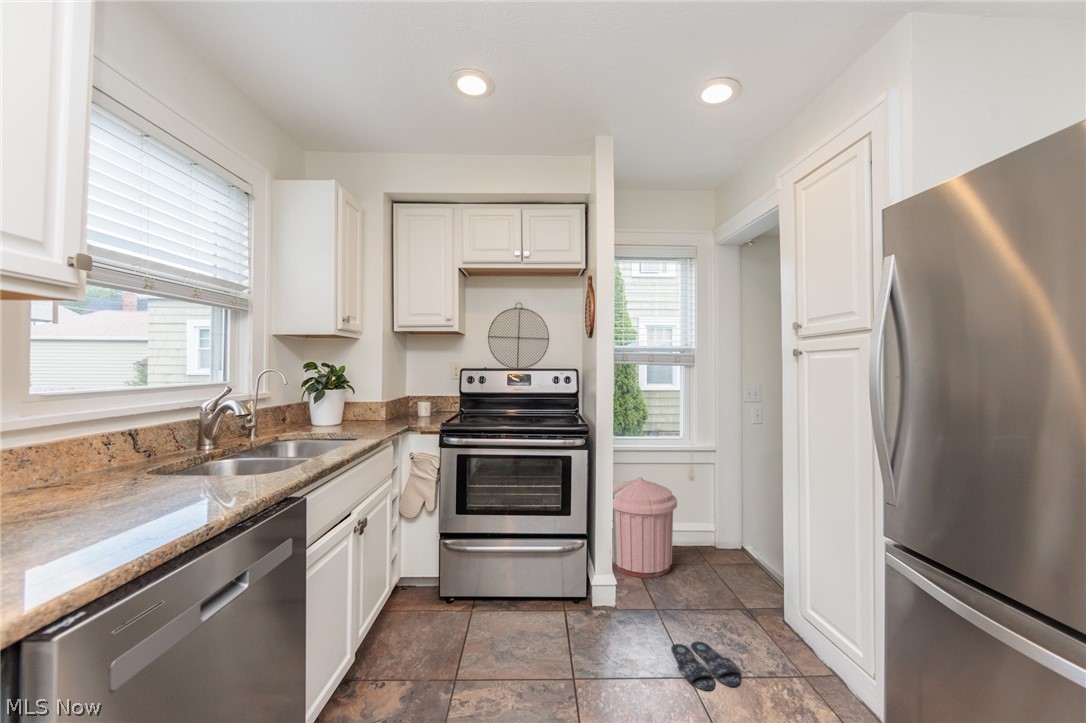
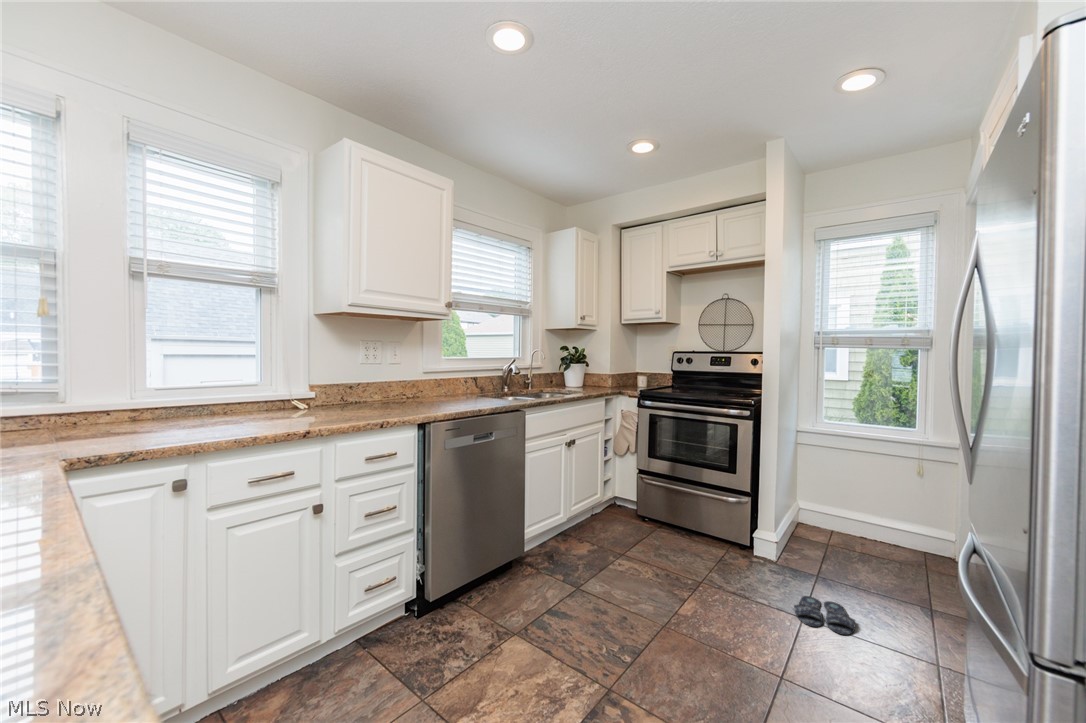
trash can: present [612,477,677,578] -> none [795,461,879,559]

